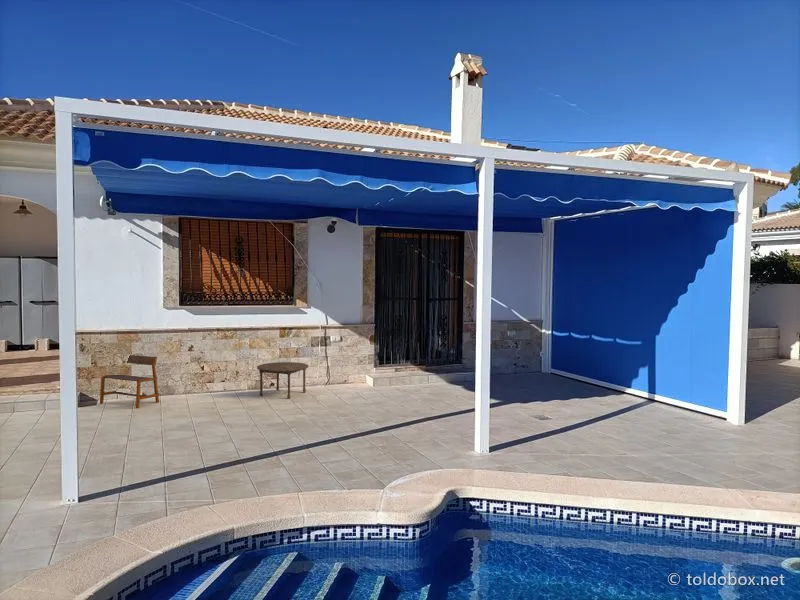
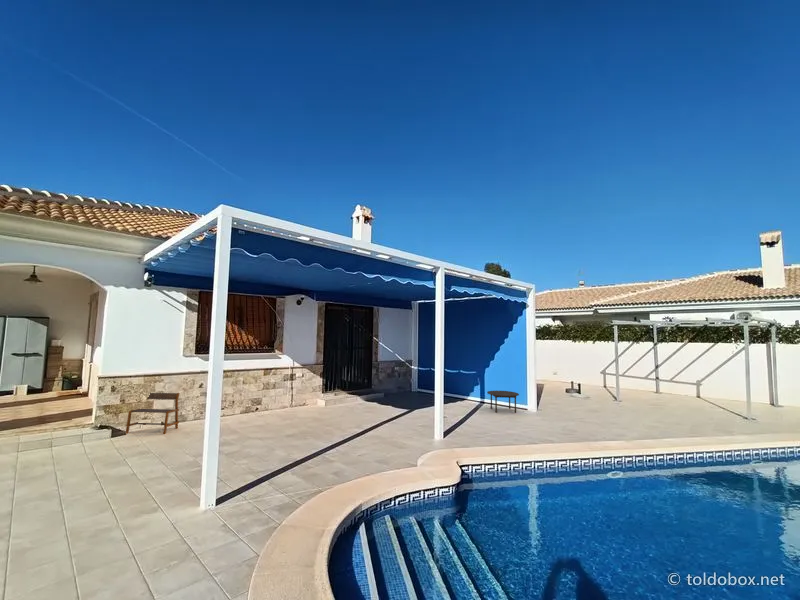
dining table: present [257,362,308,399] -> present [487,391,519,413]

